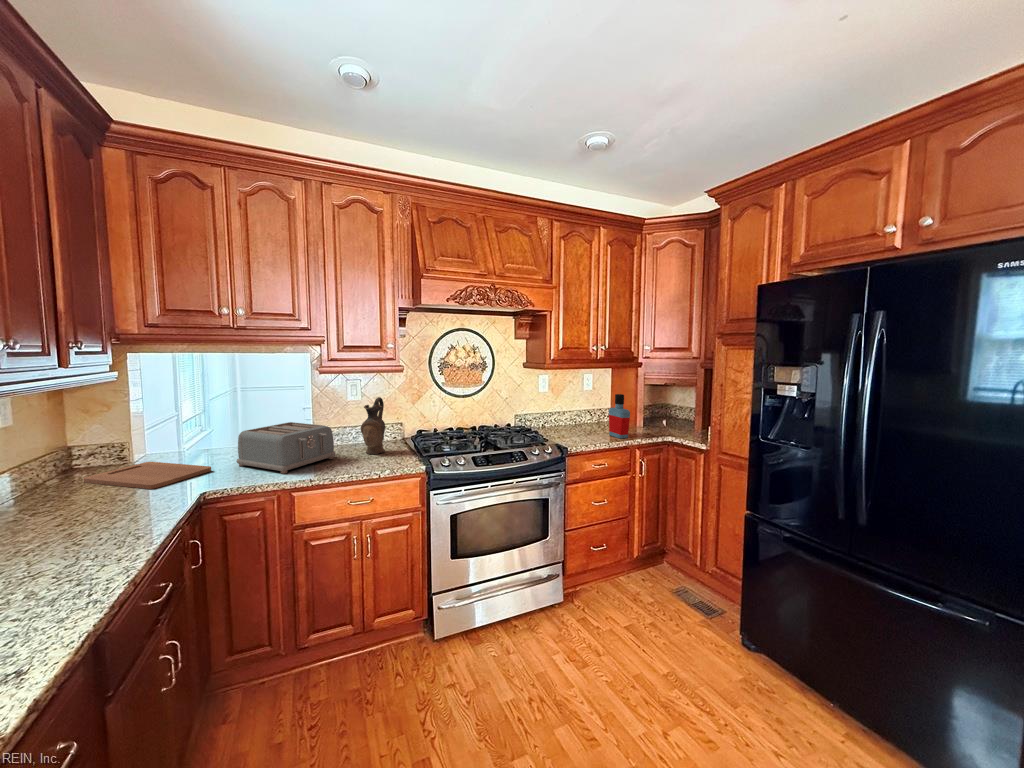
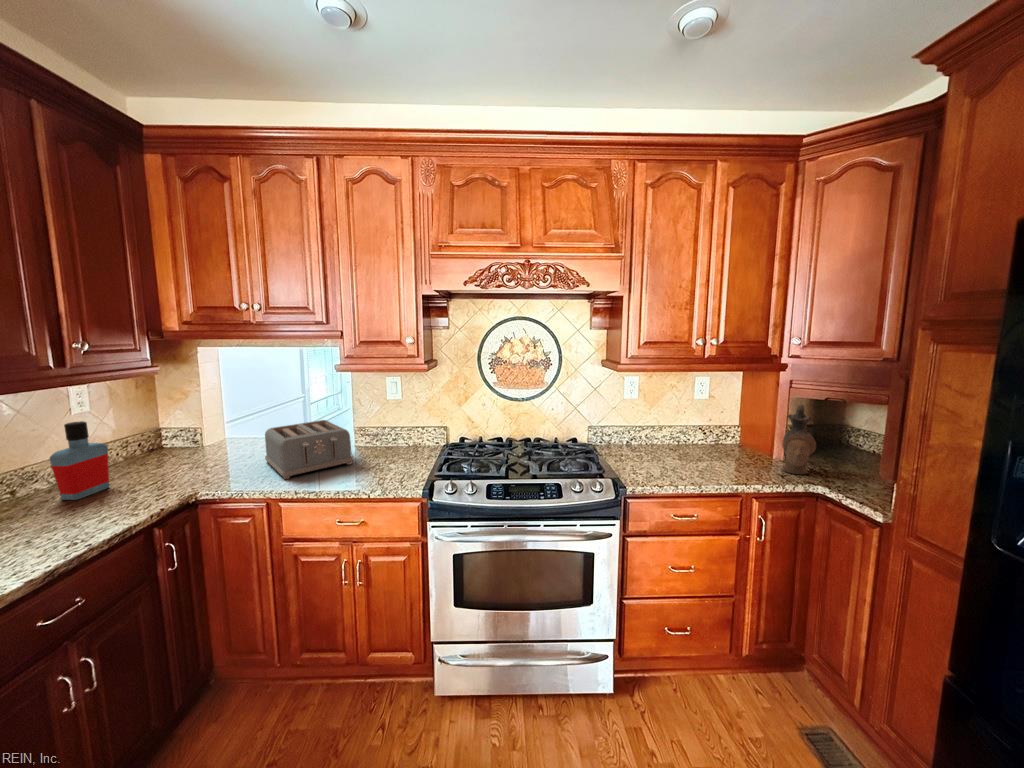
bottle: present [609,394,630,438] -> present [50,421,109,500]
ceramic pitcher: present [361,397,385,454] -> present [782,405,816,474]
cutting board: present [83,462,211,489] -> none [146,448,240,482]

